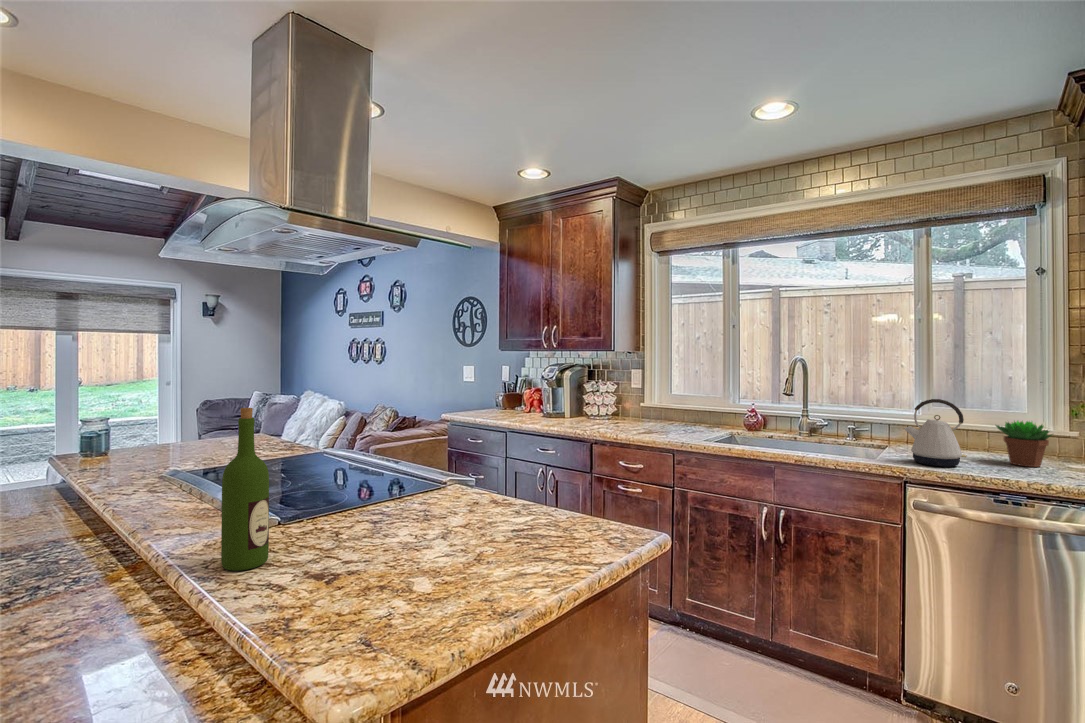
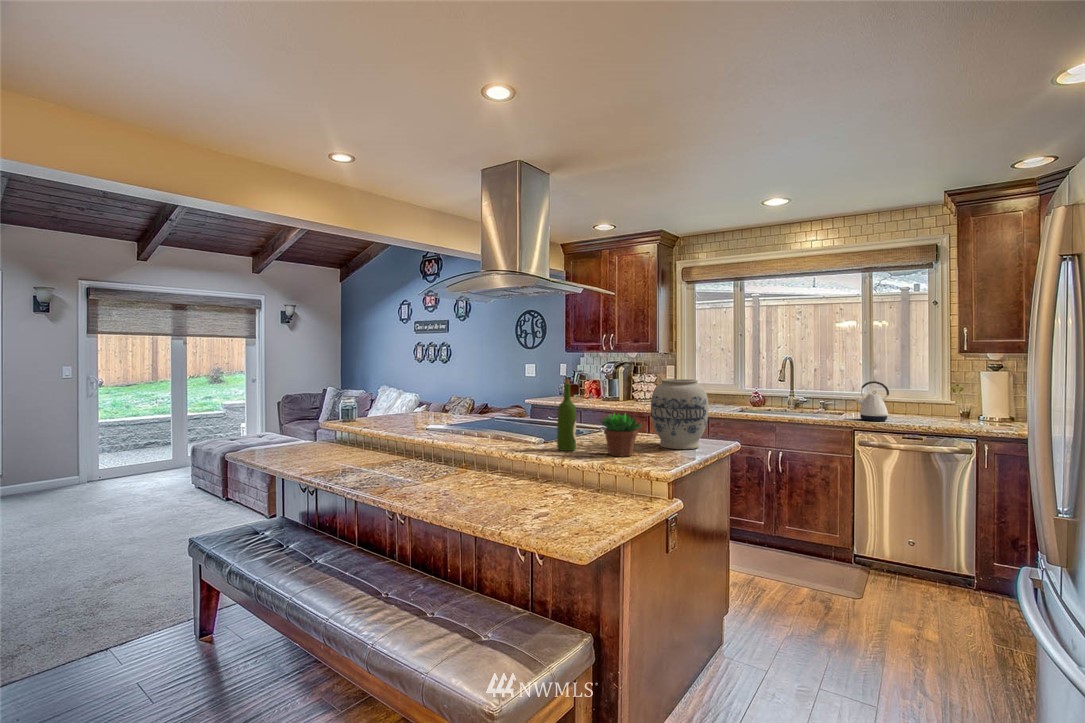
vase: none [456,405,577,566] -> present [651,379,709,449]
succulent plant: present [996,421,1052,467] -> present [600,413,643,457]

